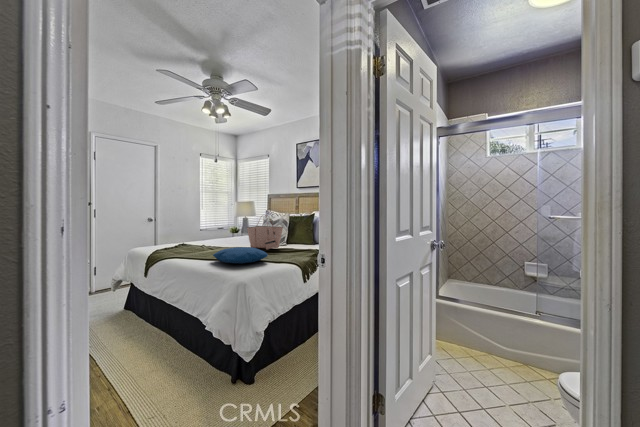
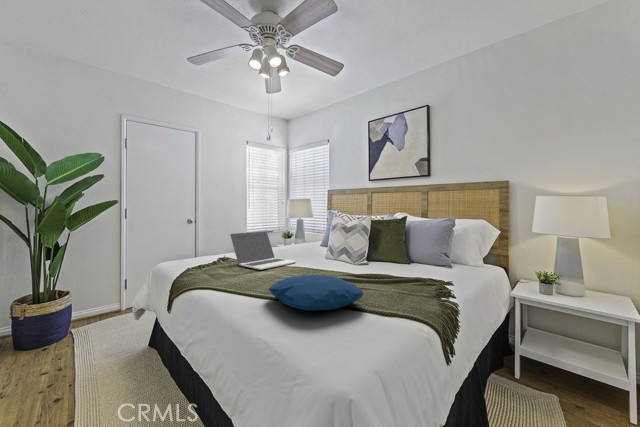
tote bag: present [247,215,283,250] -> none [314,218,369,273]
laptop: none [188,225,236,249] -> present [231,231,296,270]

